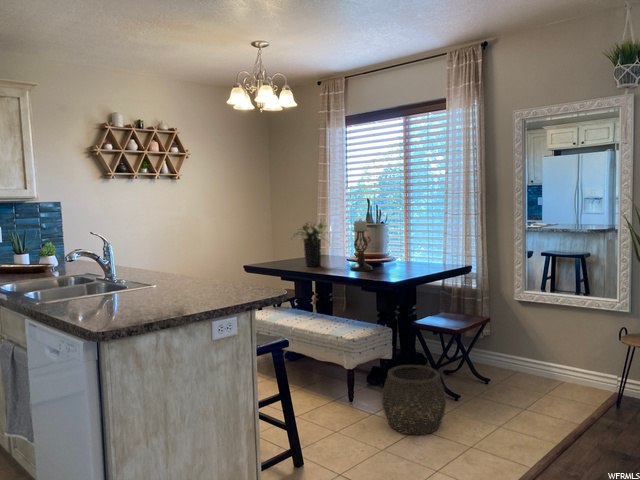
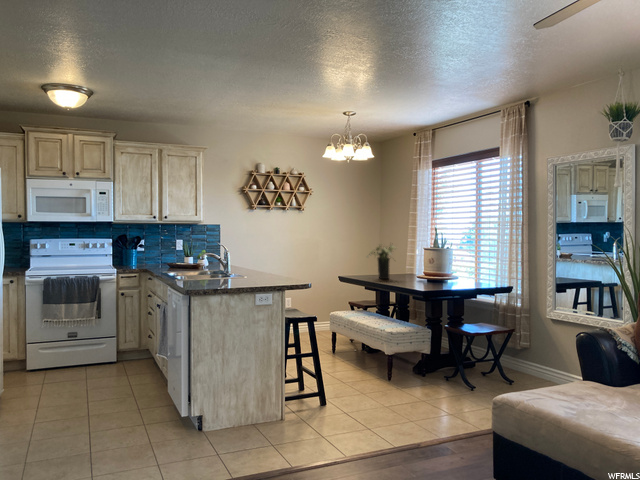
candle holder: present [350,219,372,271] -> none [404,243,421,283]
woven basket: present [382,365,446,435] -> none [399,353,447,402]

